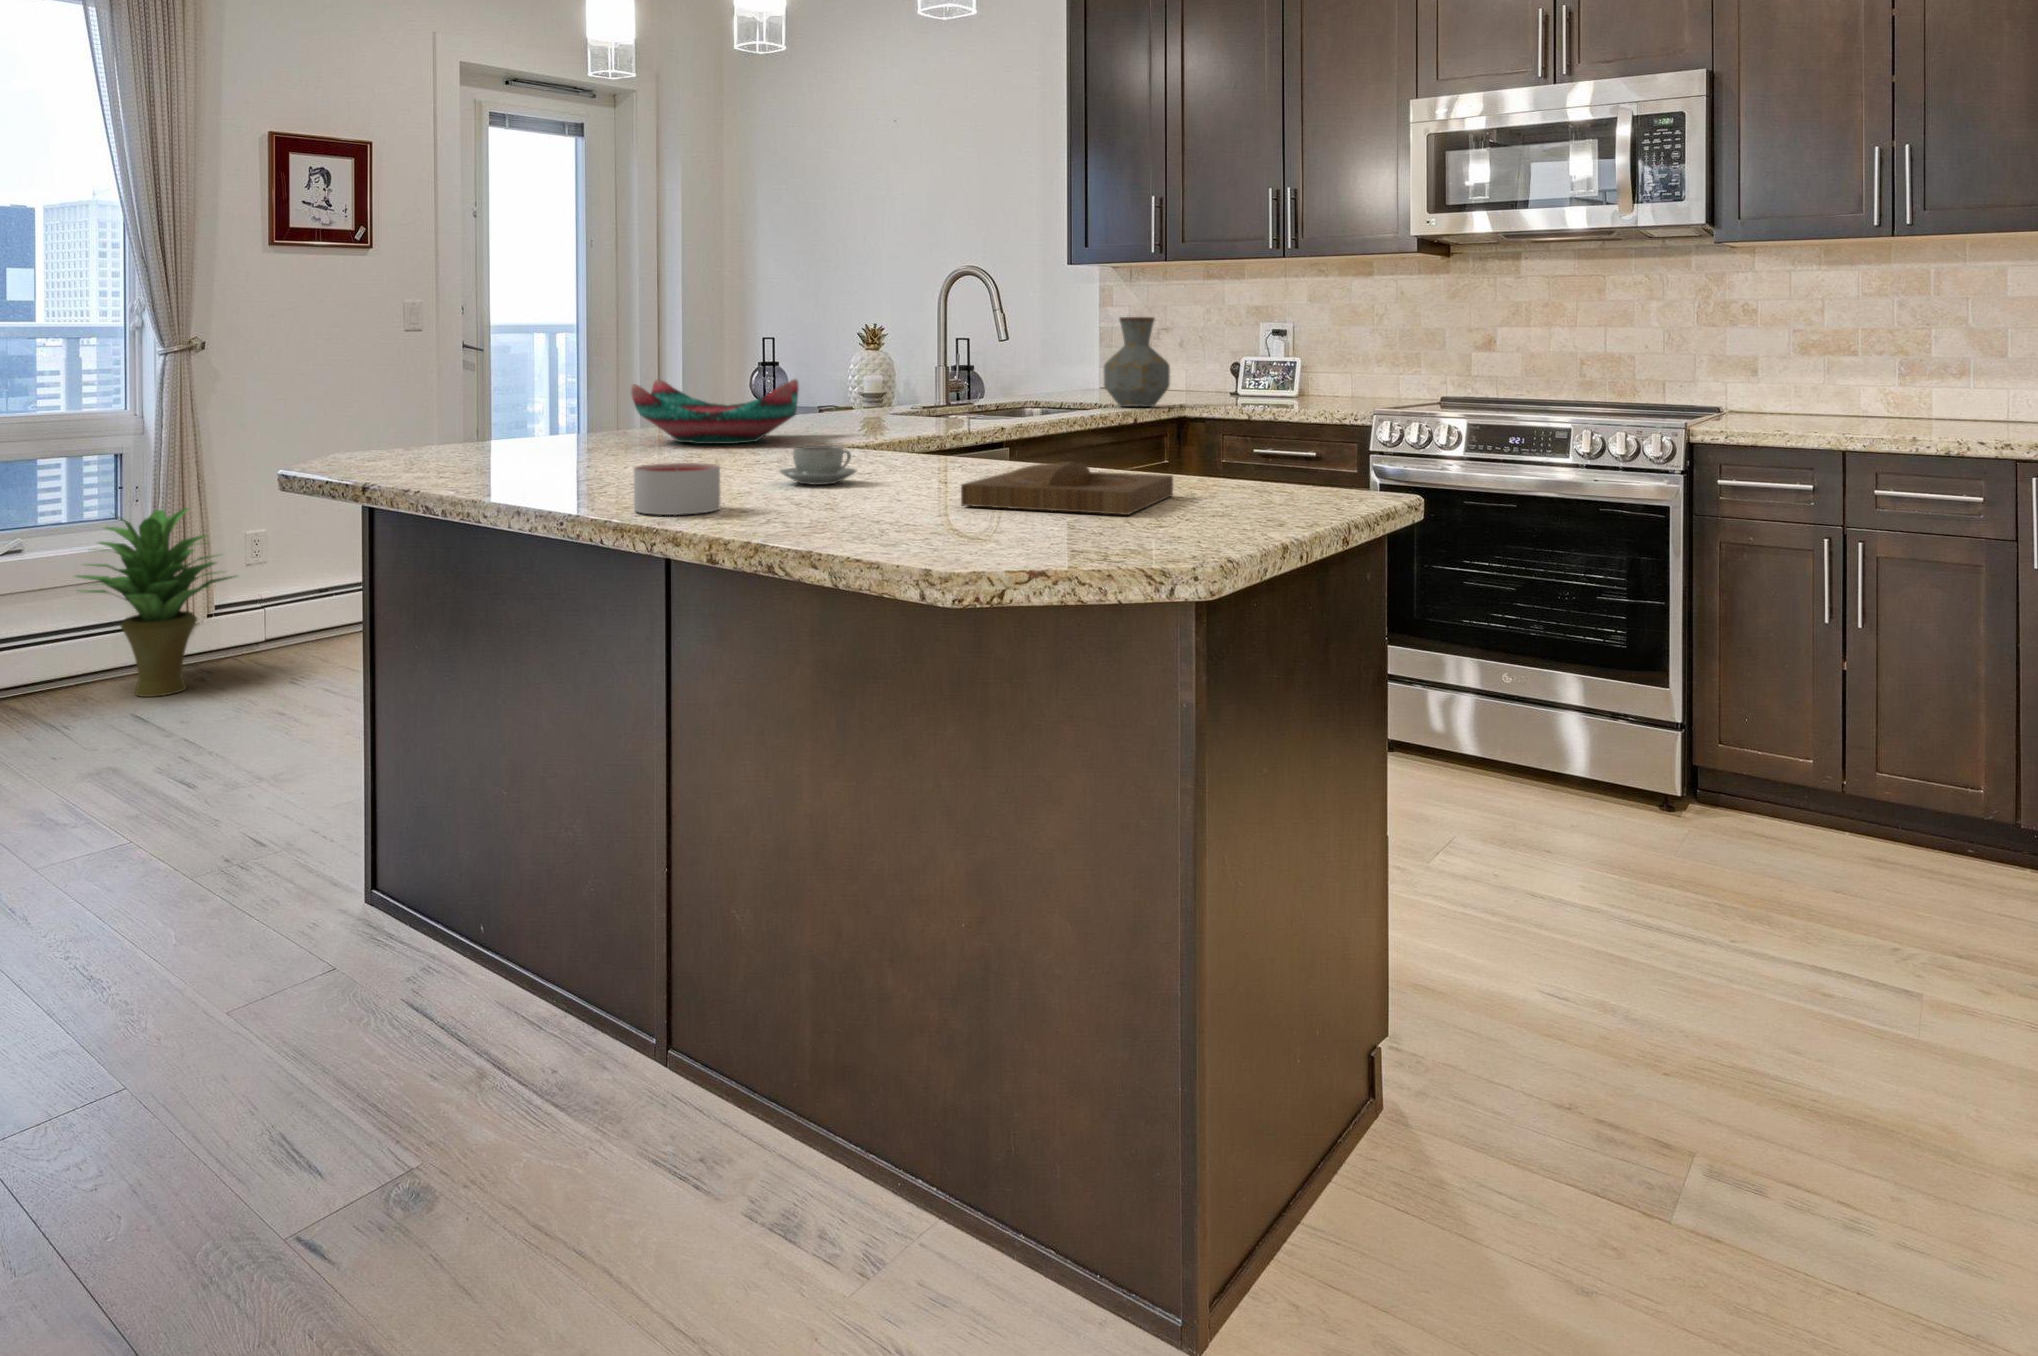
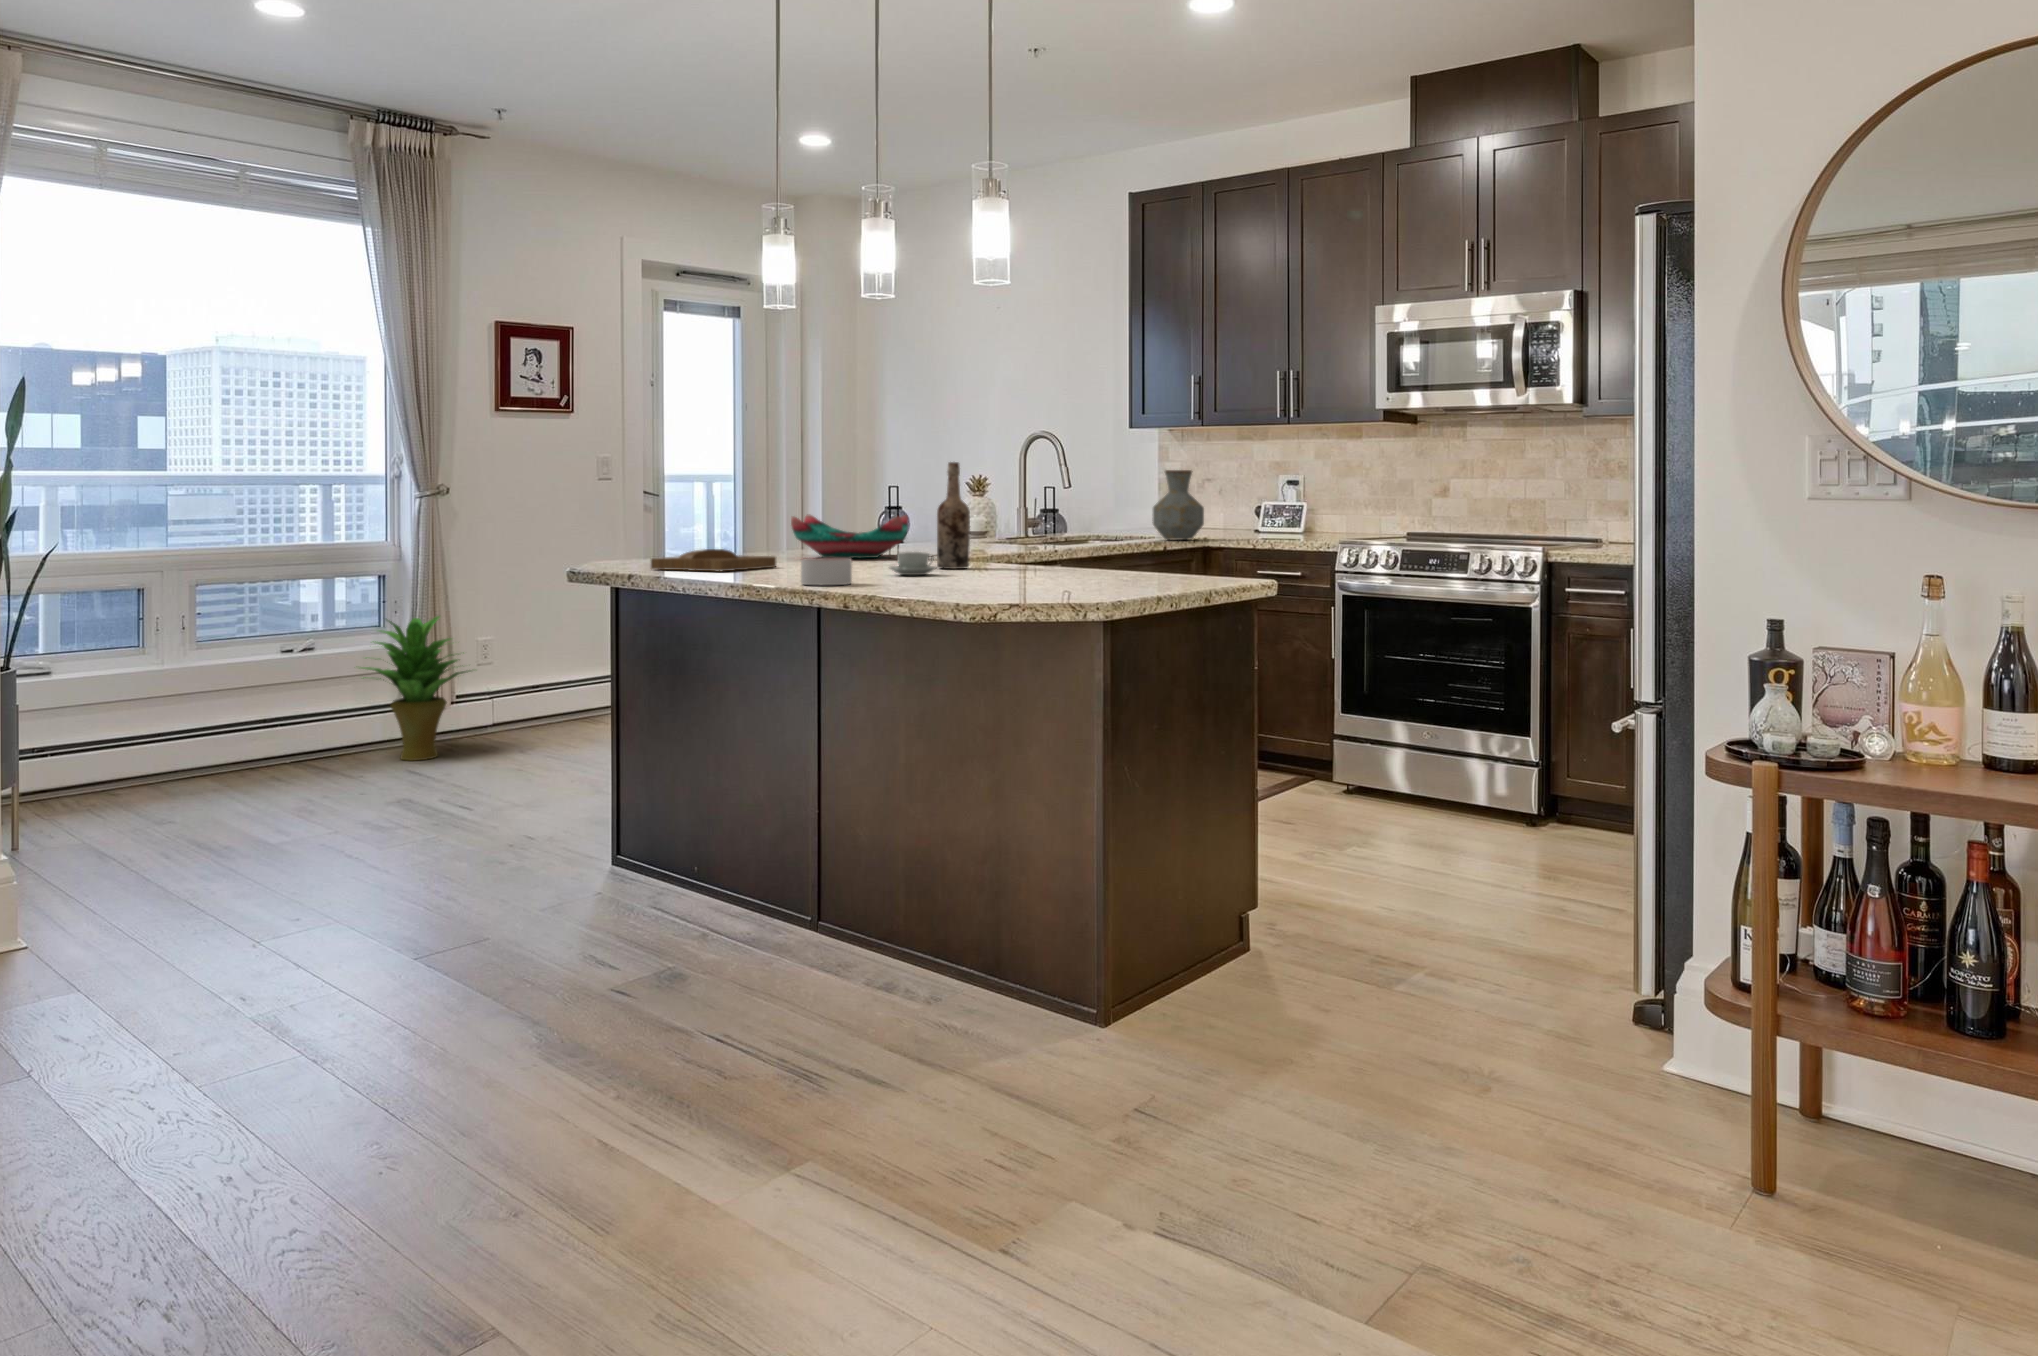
wine bottle: none [850,304,901,467] -> present [937,462,970,569]
tray: present [961,462,1173,515] -> present [651,549,776,572]

